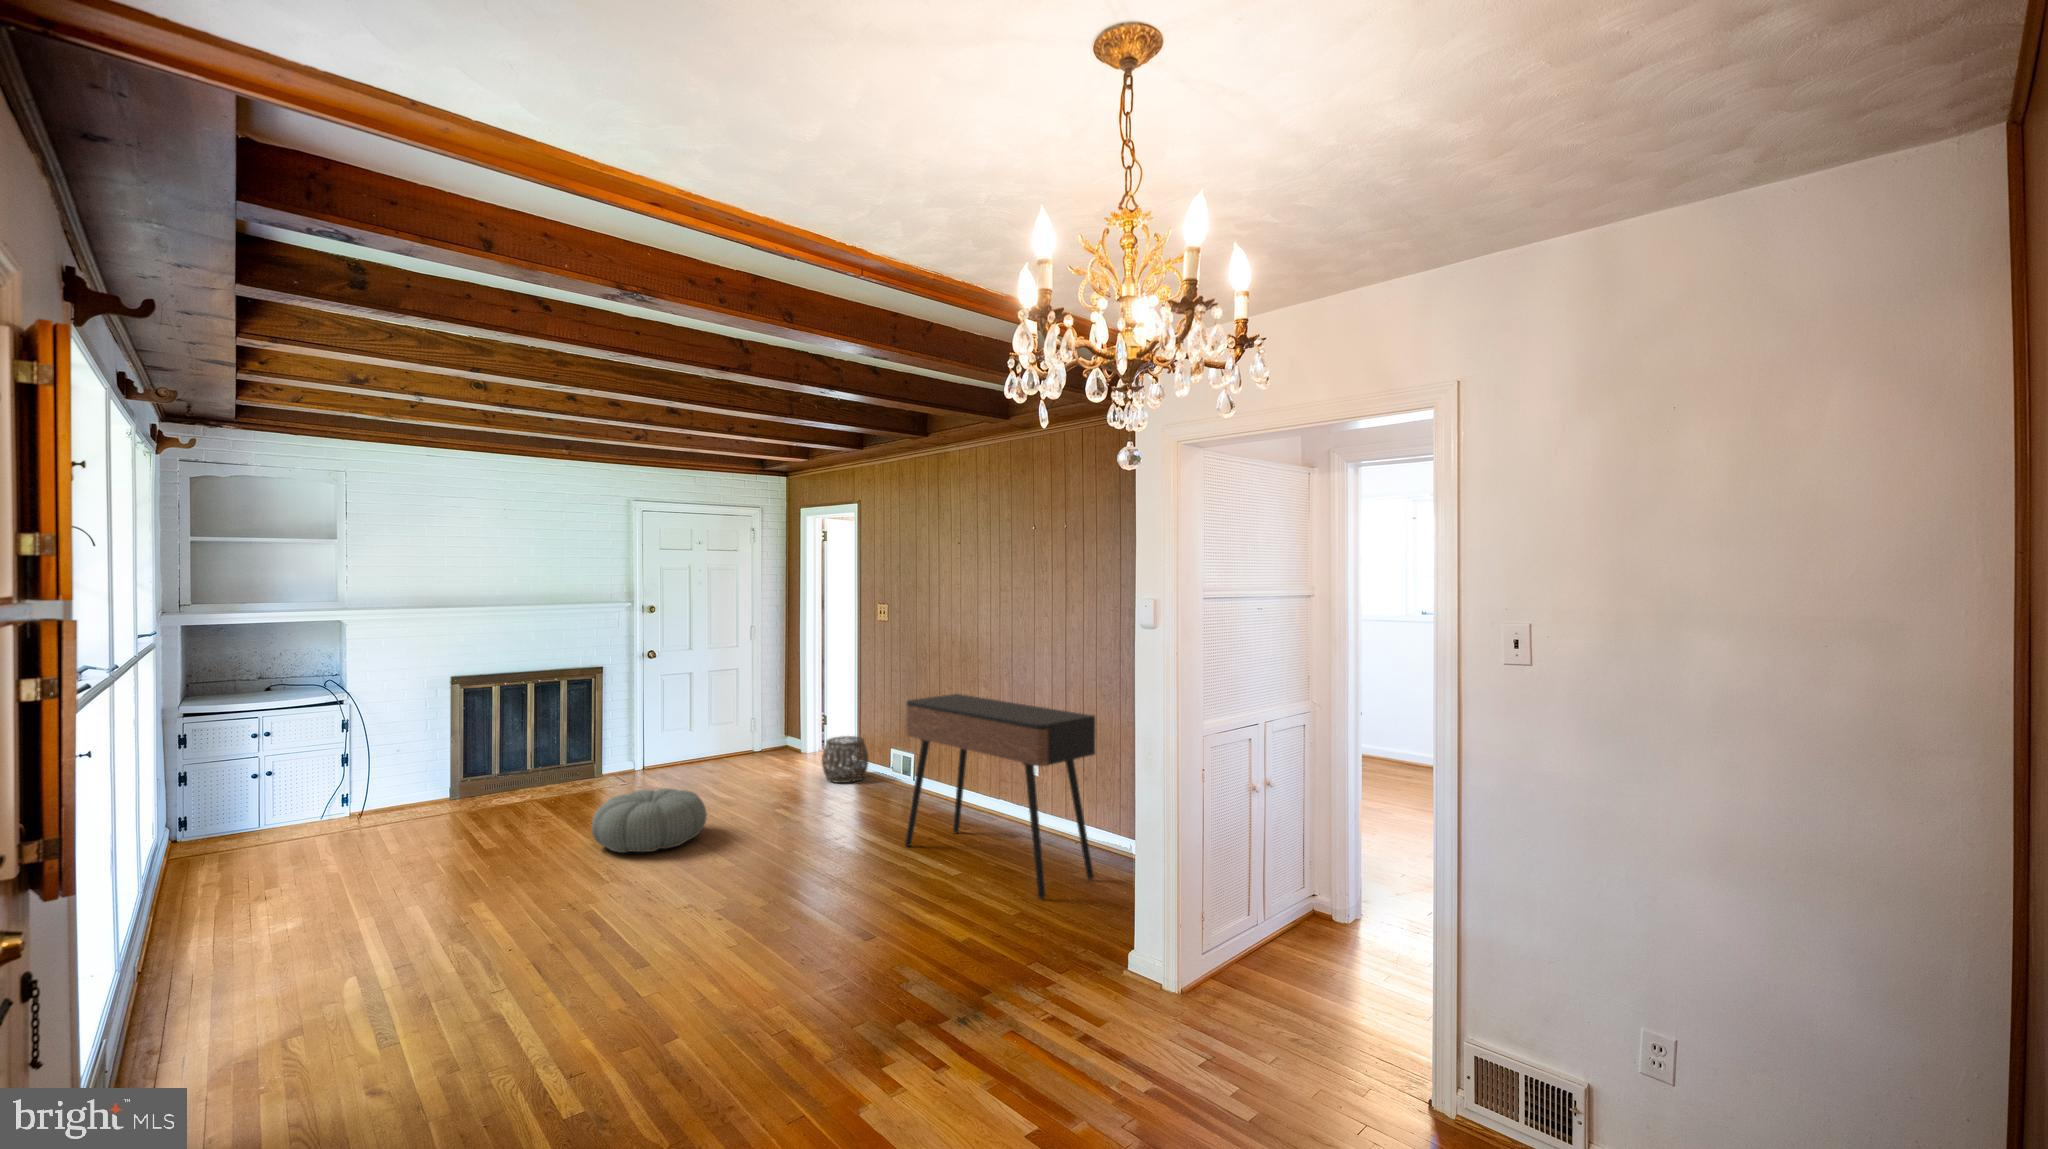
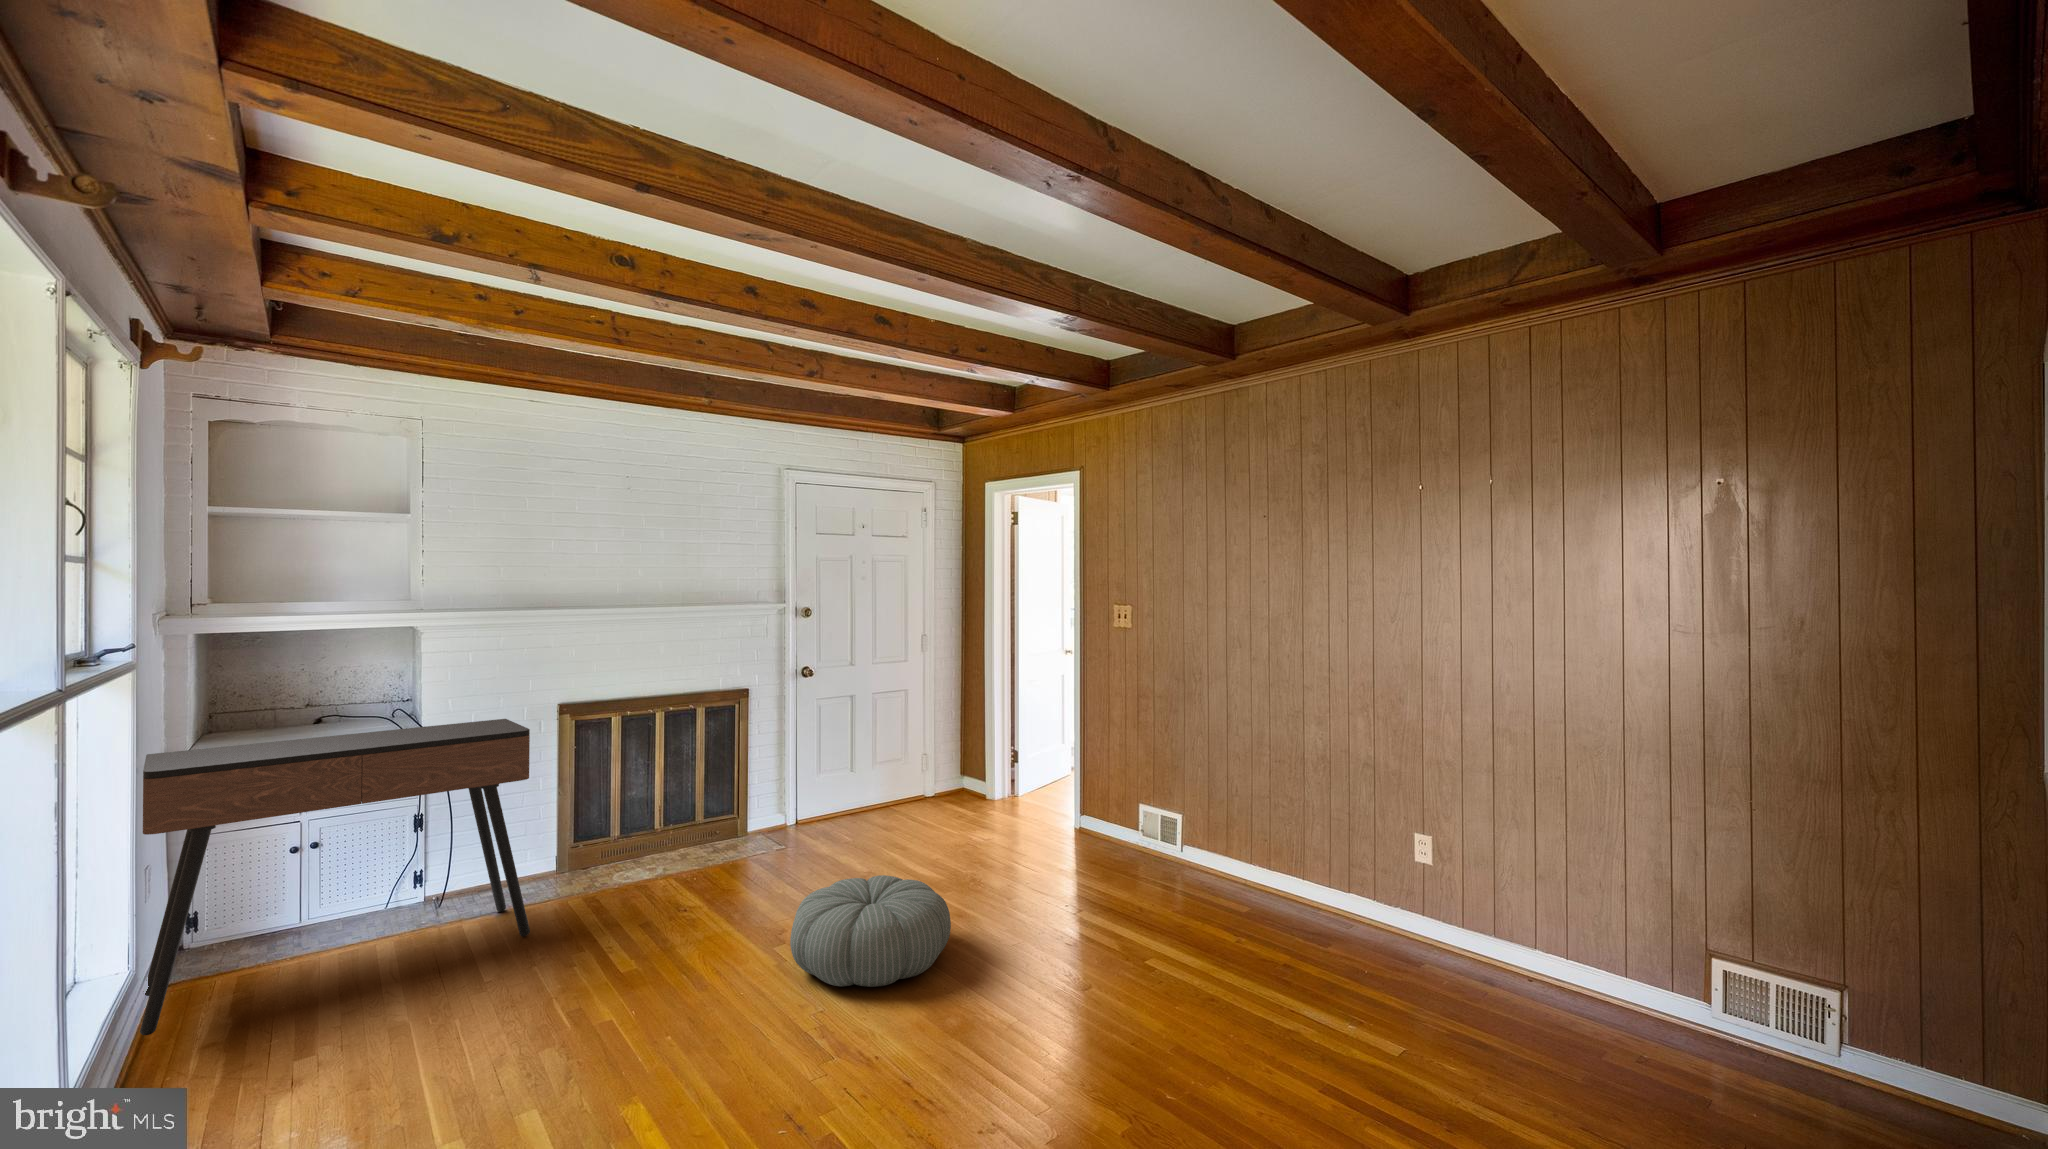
console table: present [905,694,1095,899] -> present [140,719,530,1035]
woven basket: present [822,736,868,783] -> none [1044,785,1108,853]

